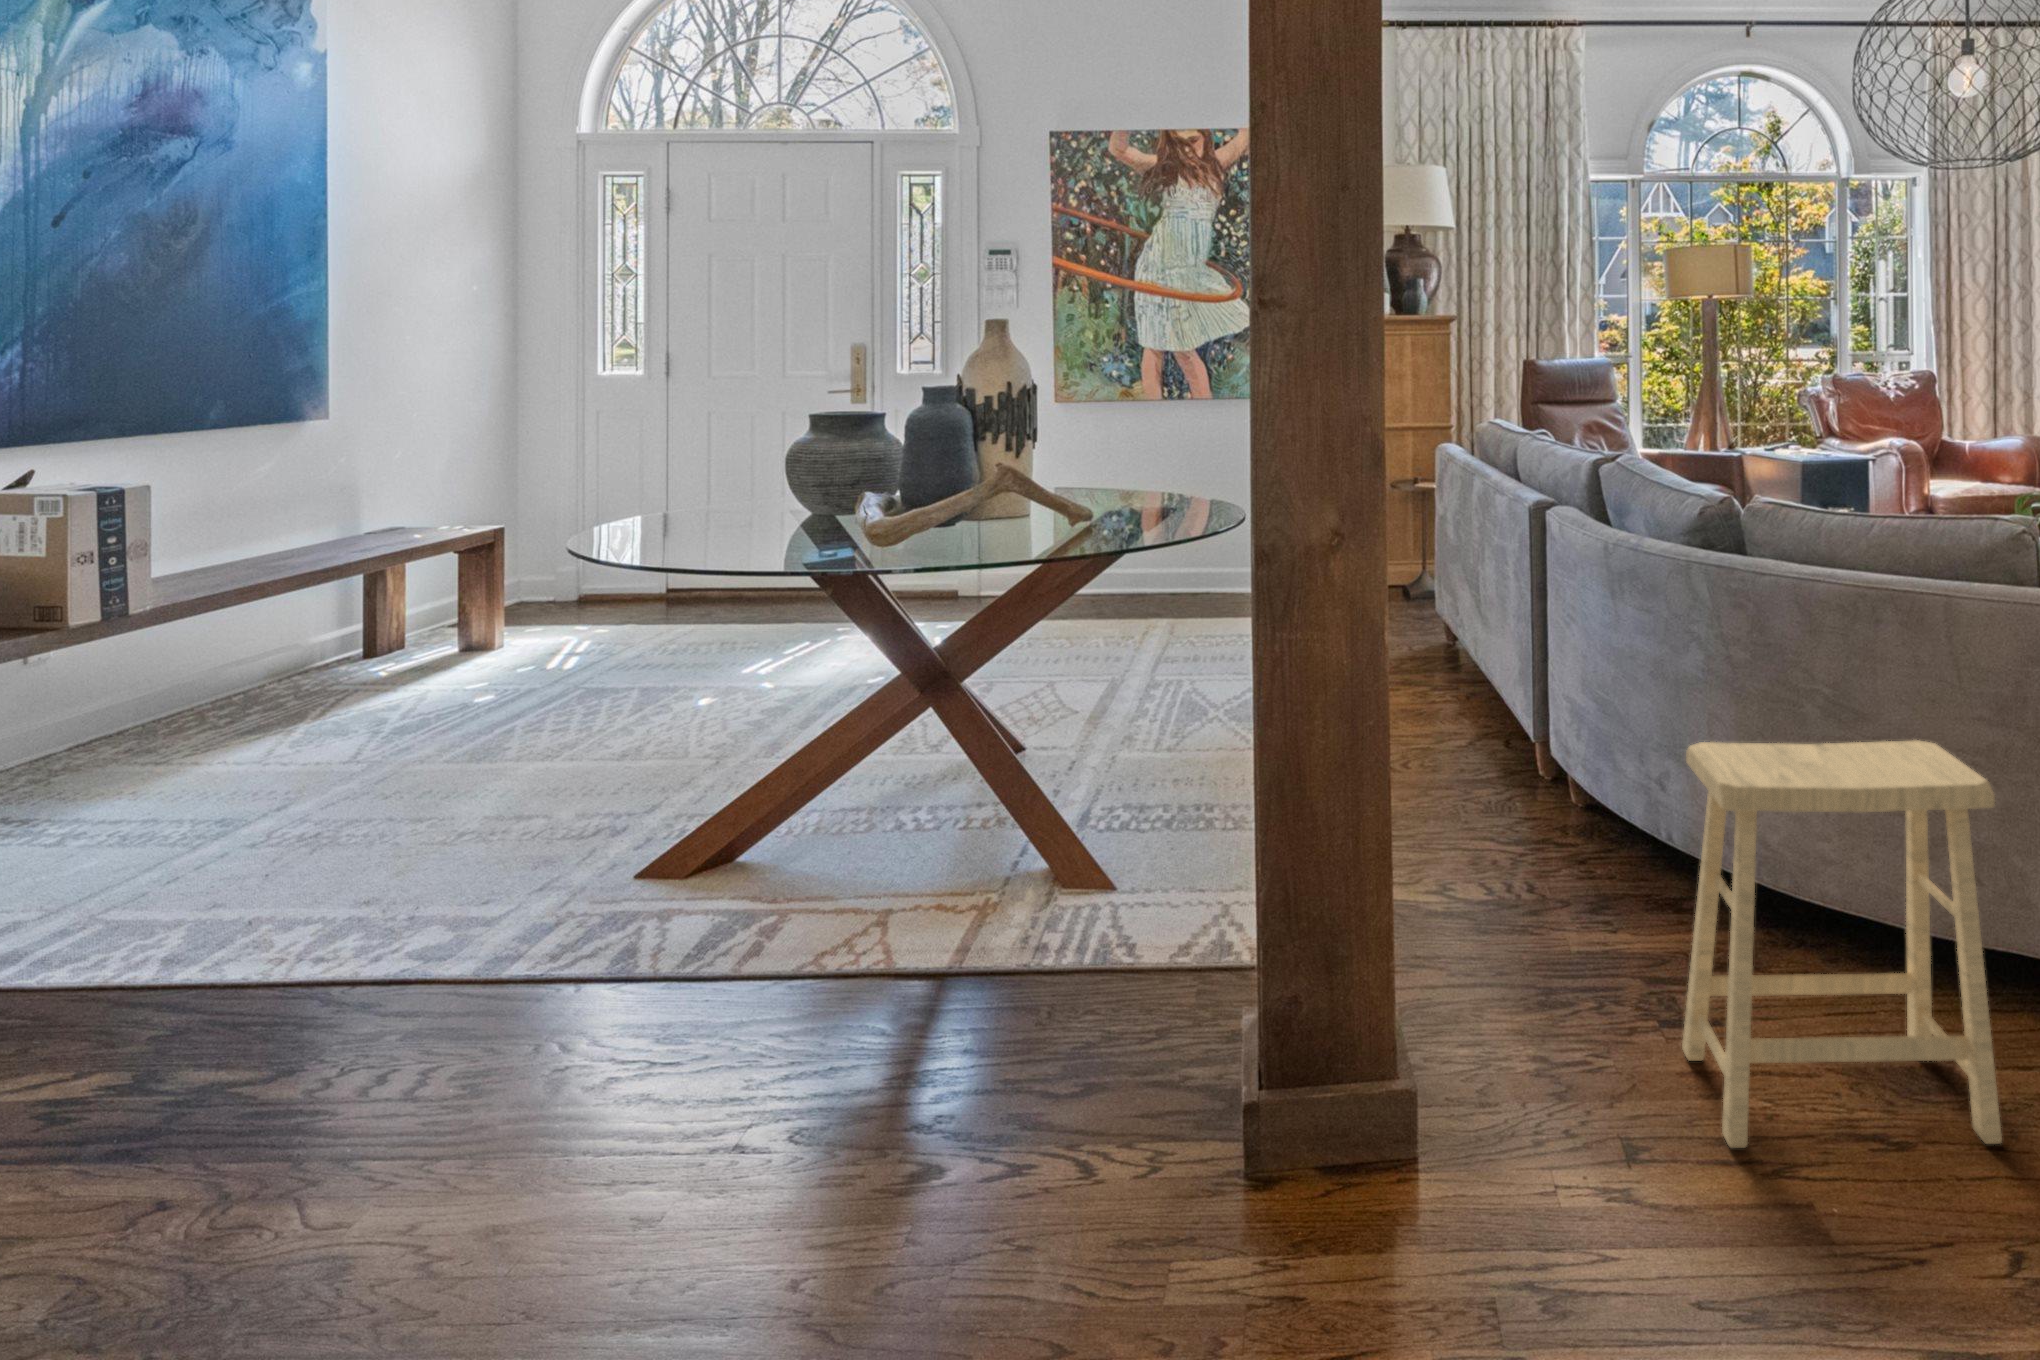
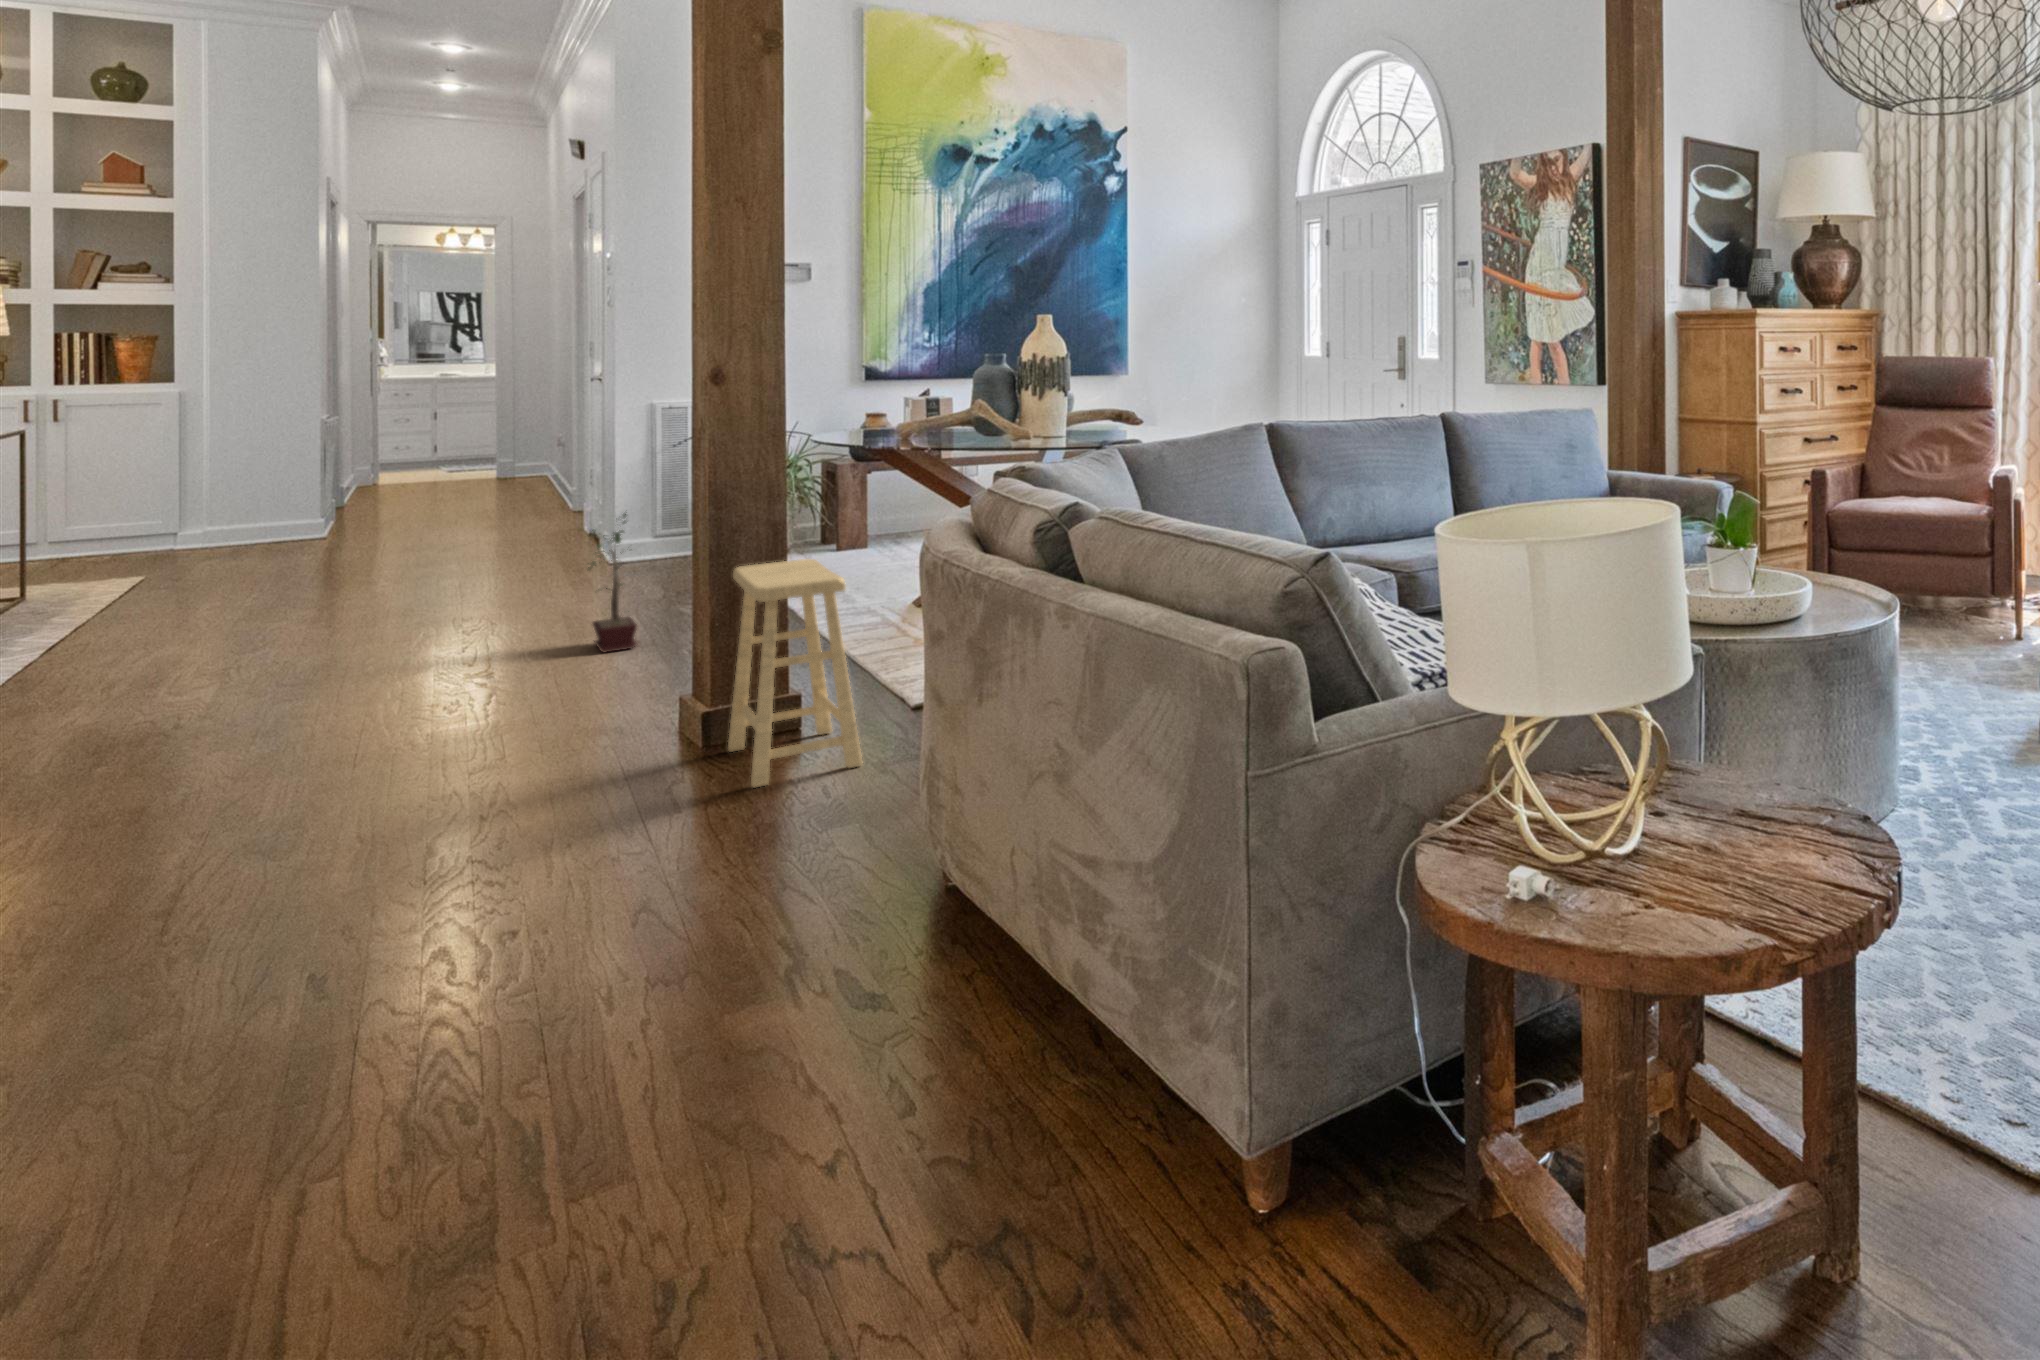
potted plant: none [339,834,703,1258] -> present [588,514,637,652]

